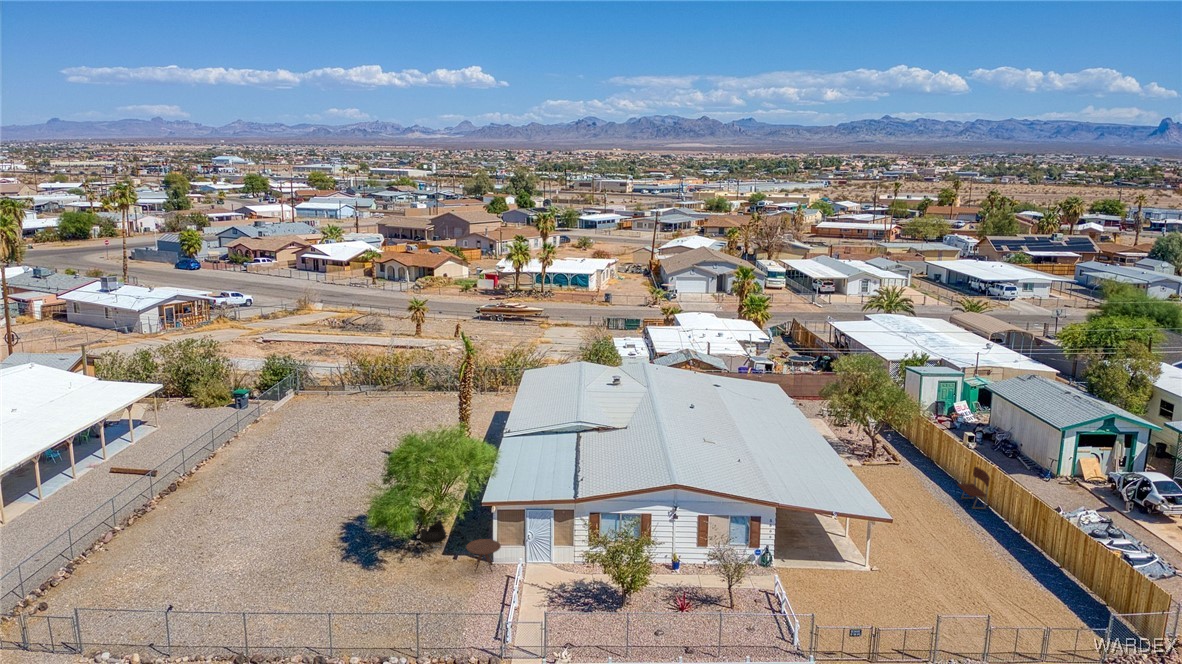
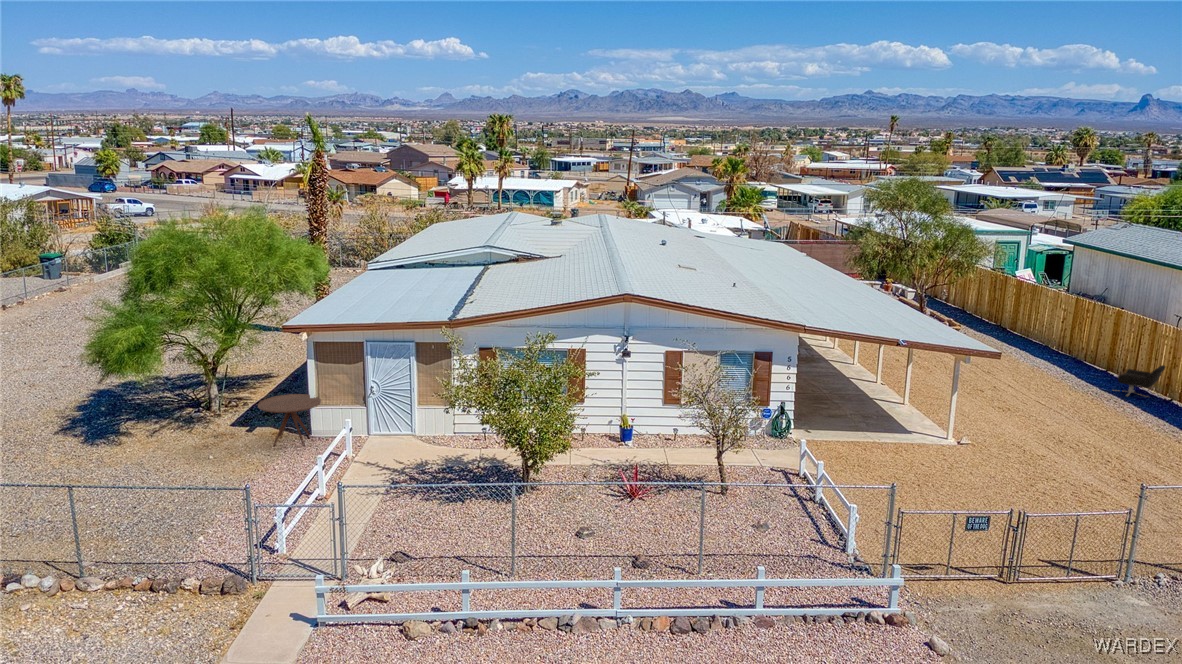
bench: present [958,467,990,509] -> none [1057,315,1113,374]
lounge chair: present [420,520,446,551] -> present [1118,365,1165,396]

